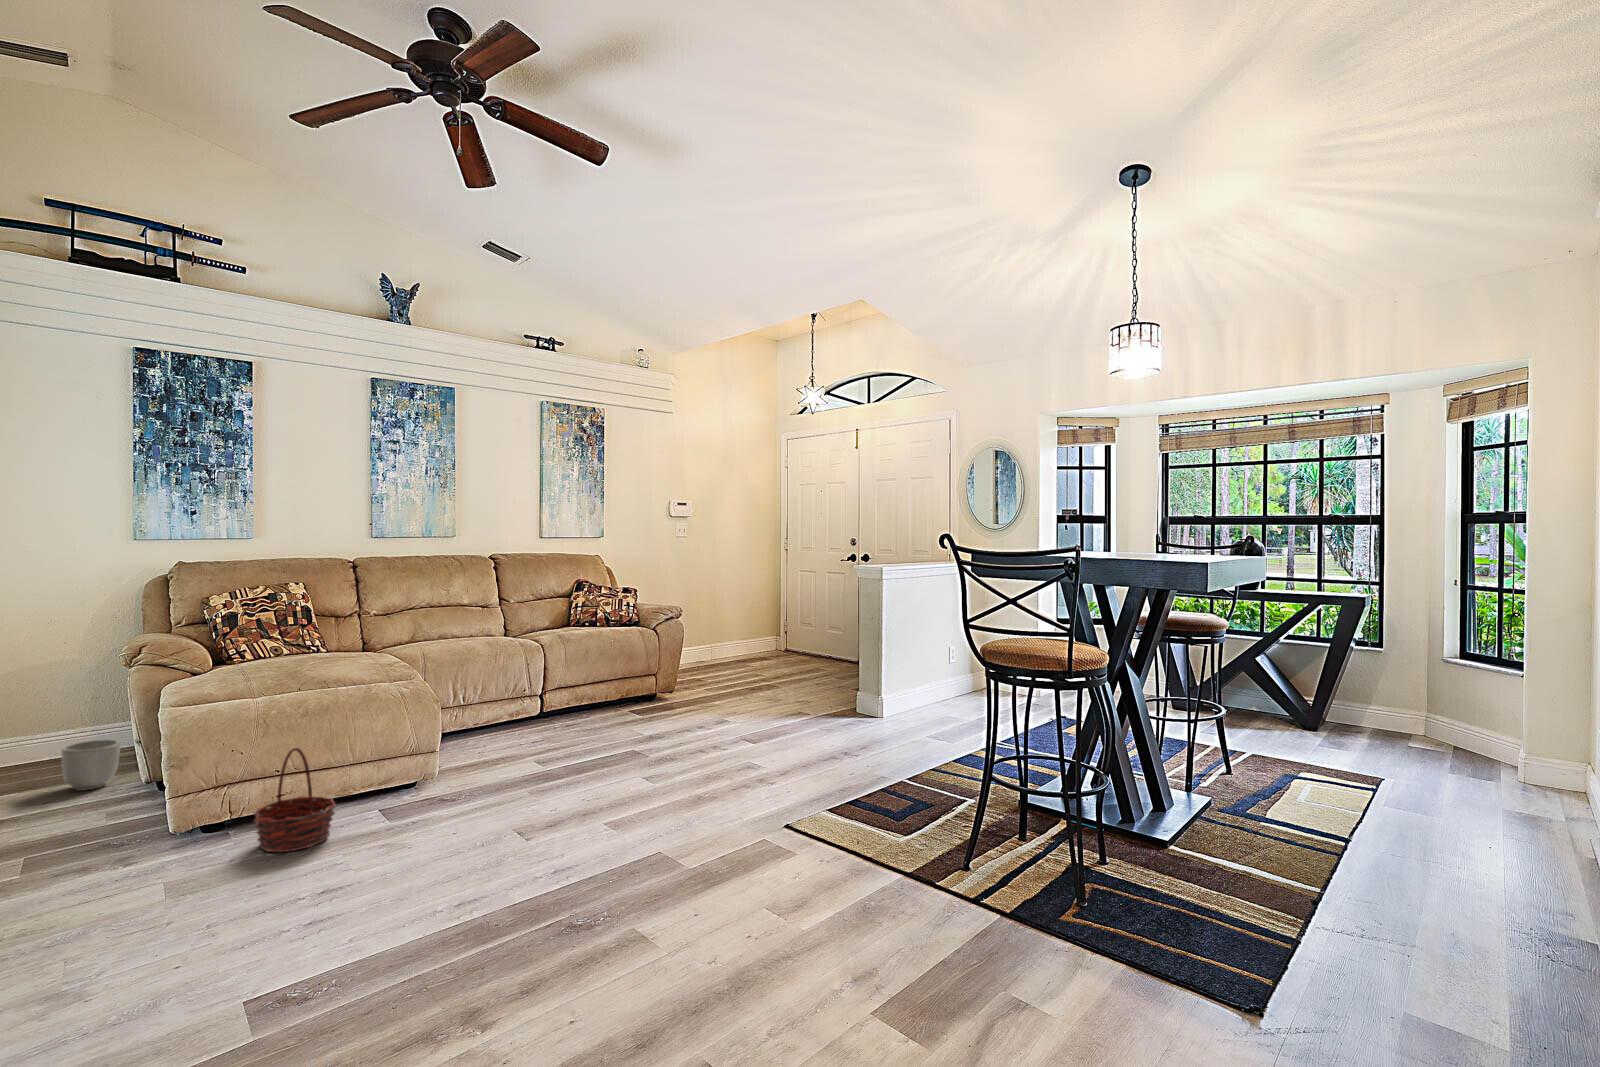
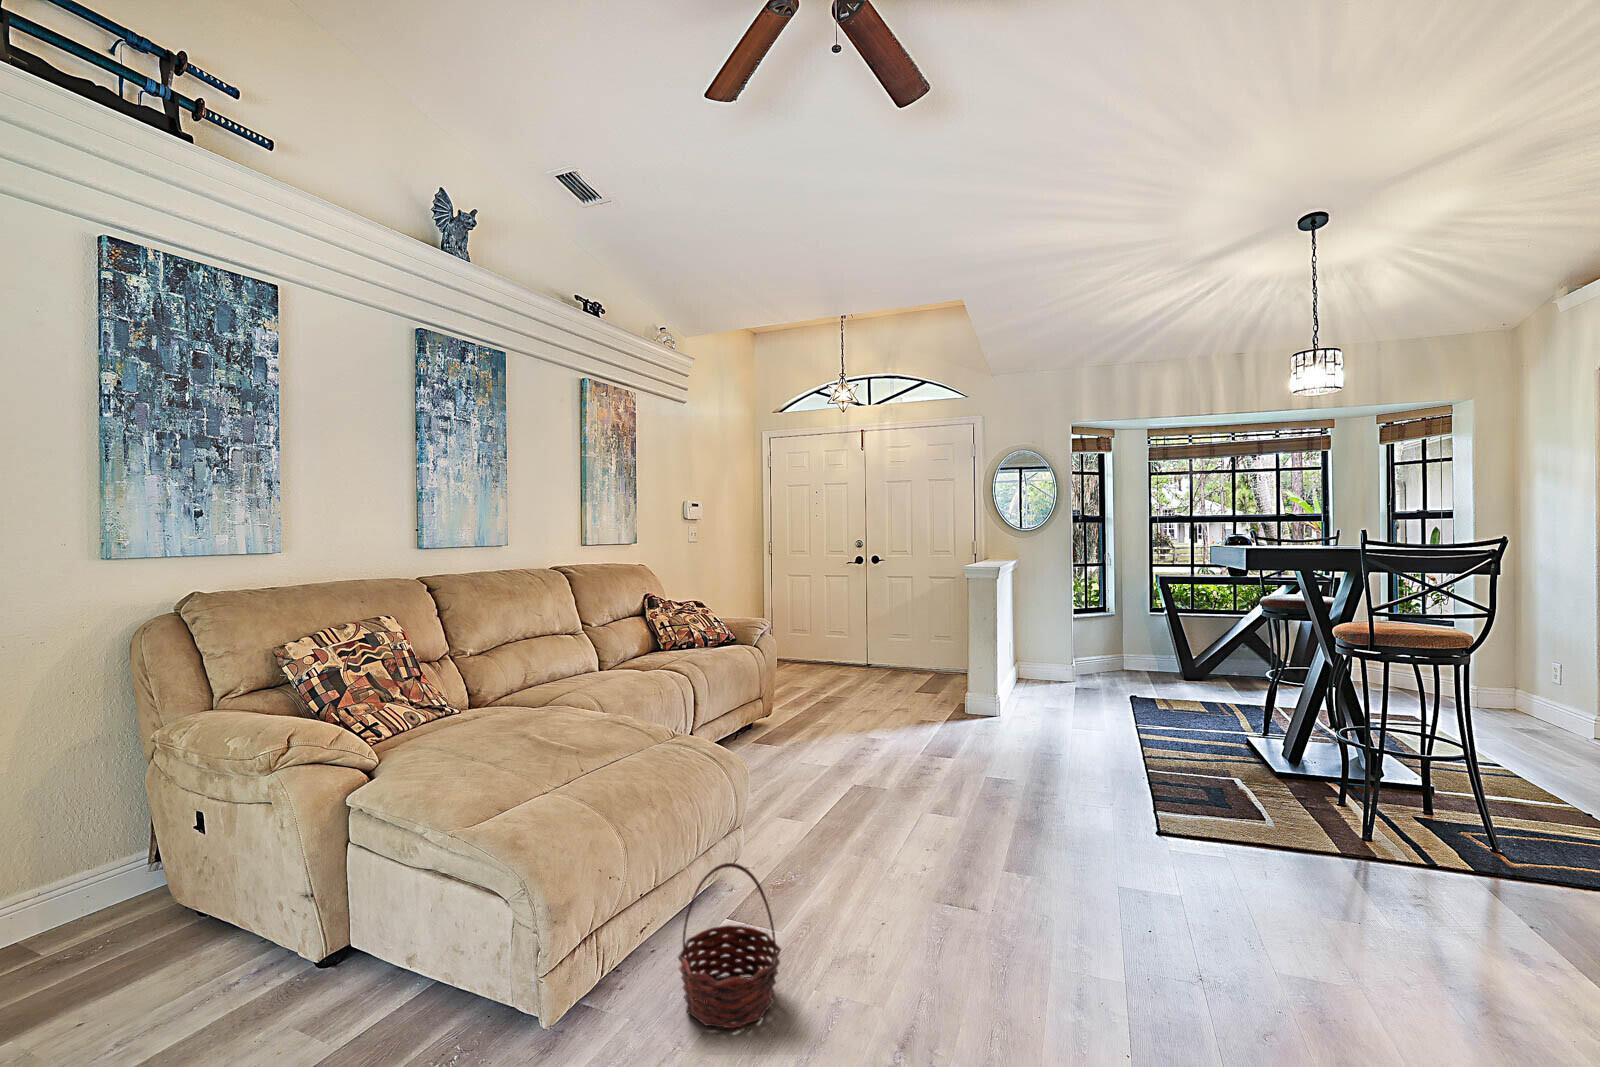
planter: present [61,739,121,791] -> none [118,904,220,1009]

